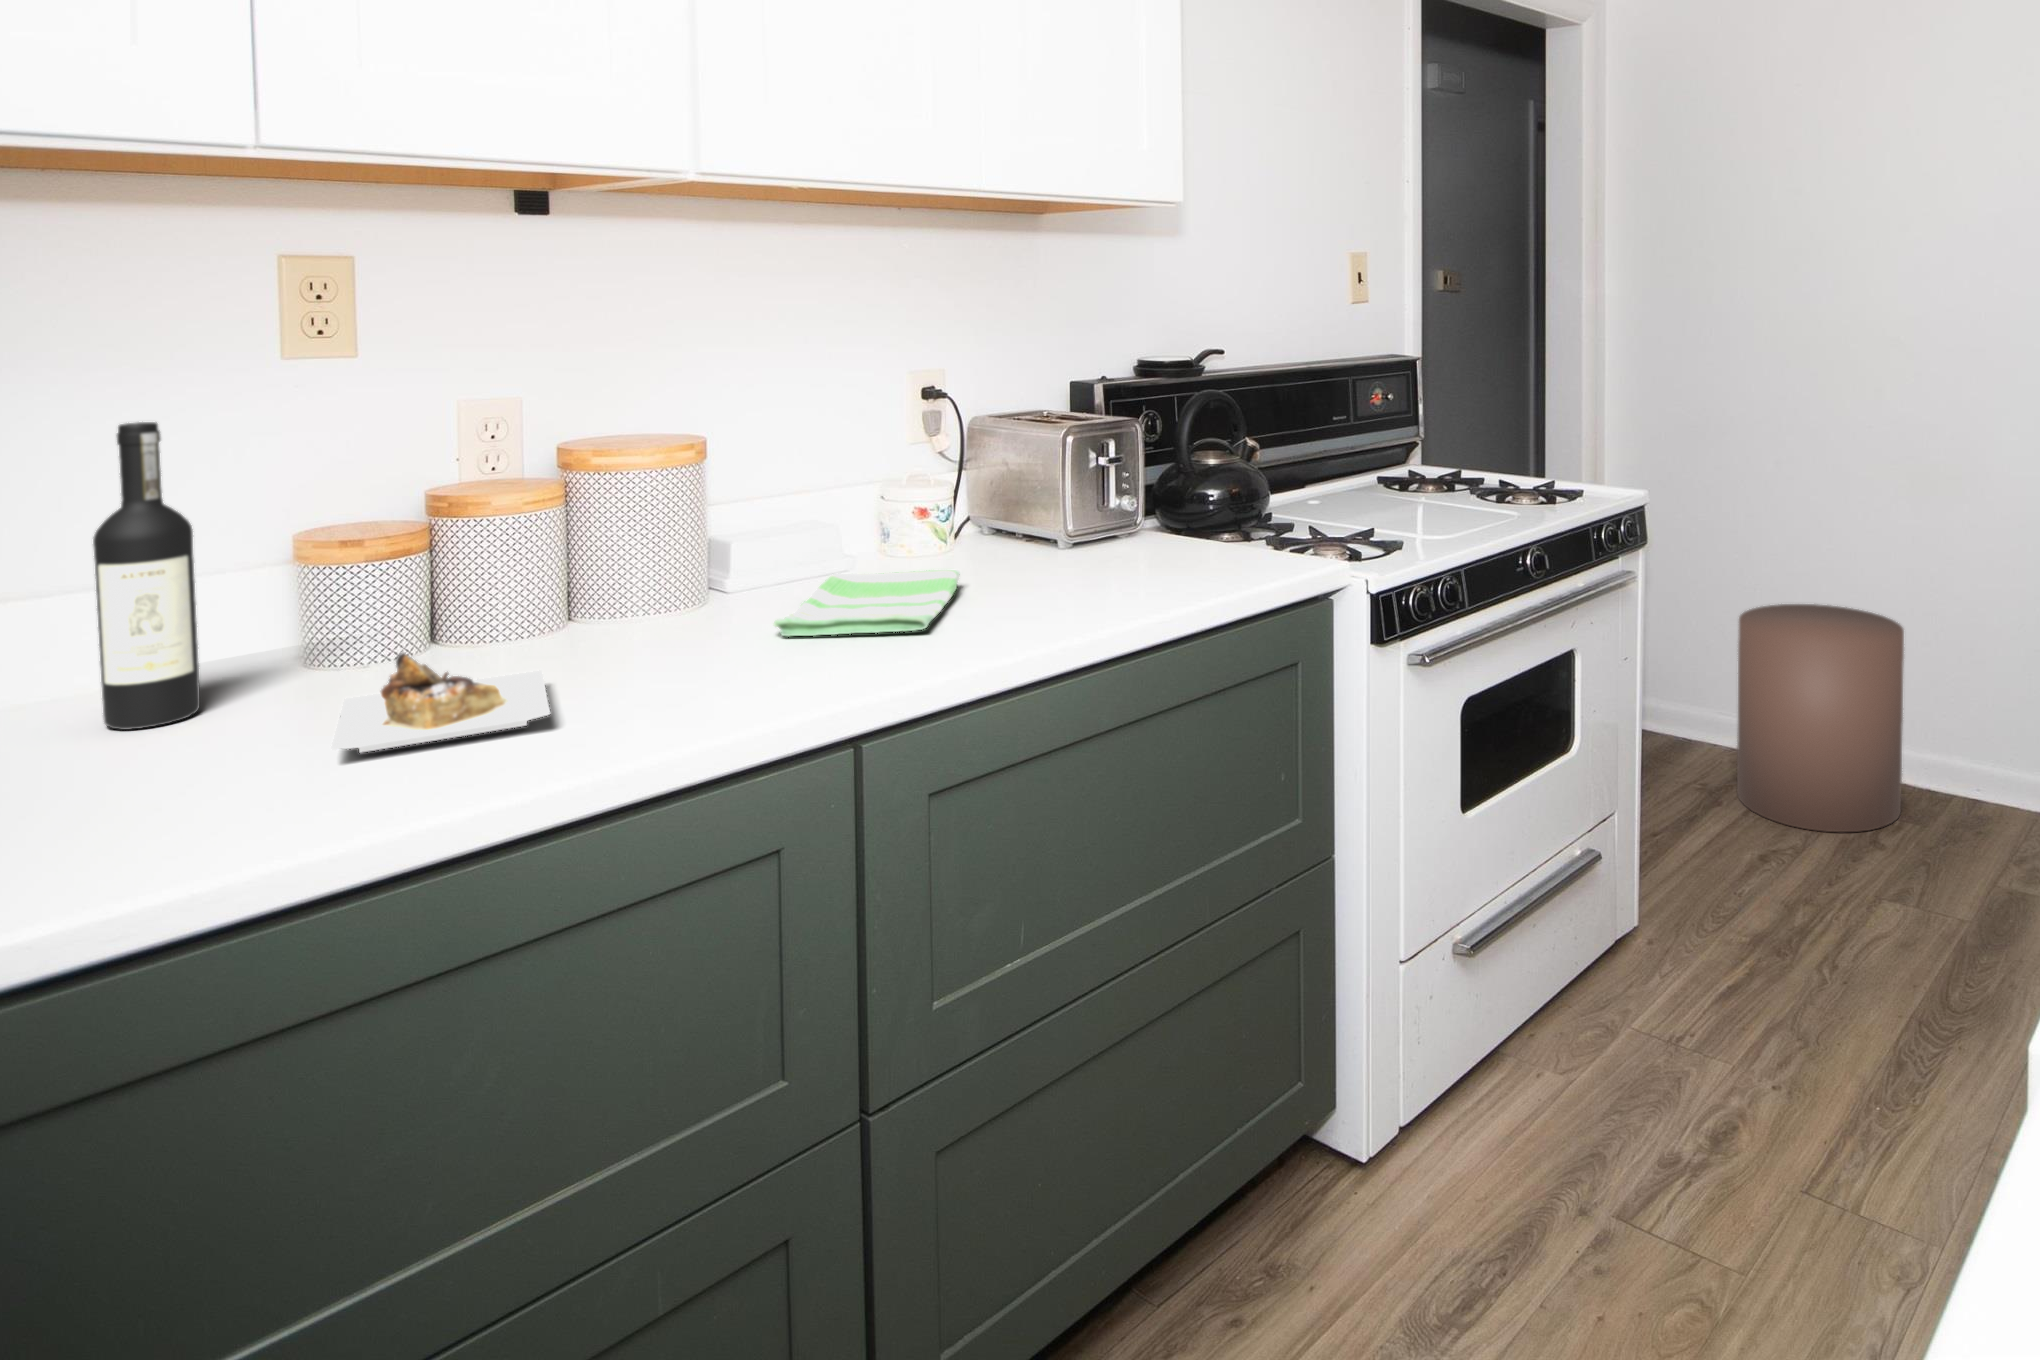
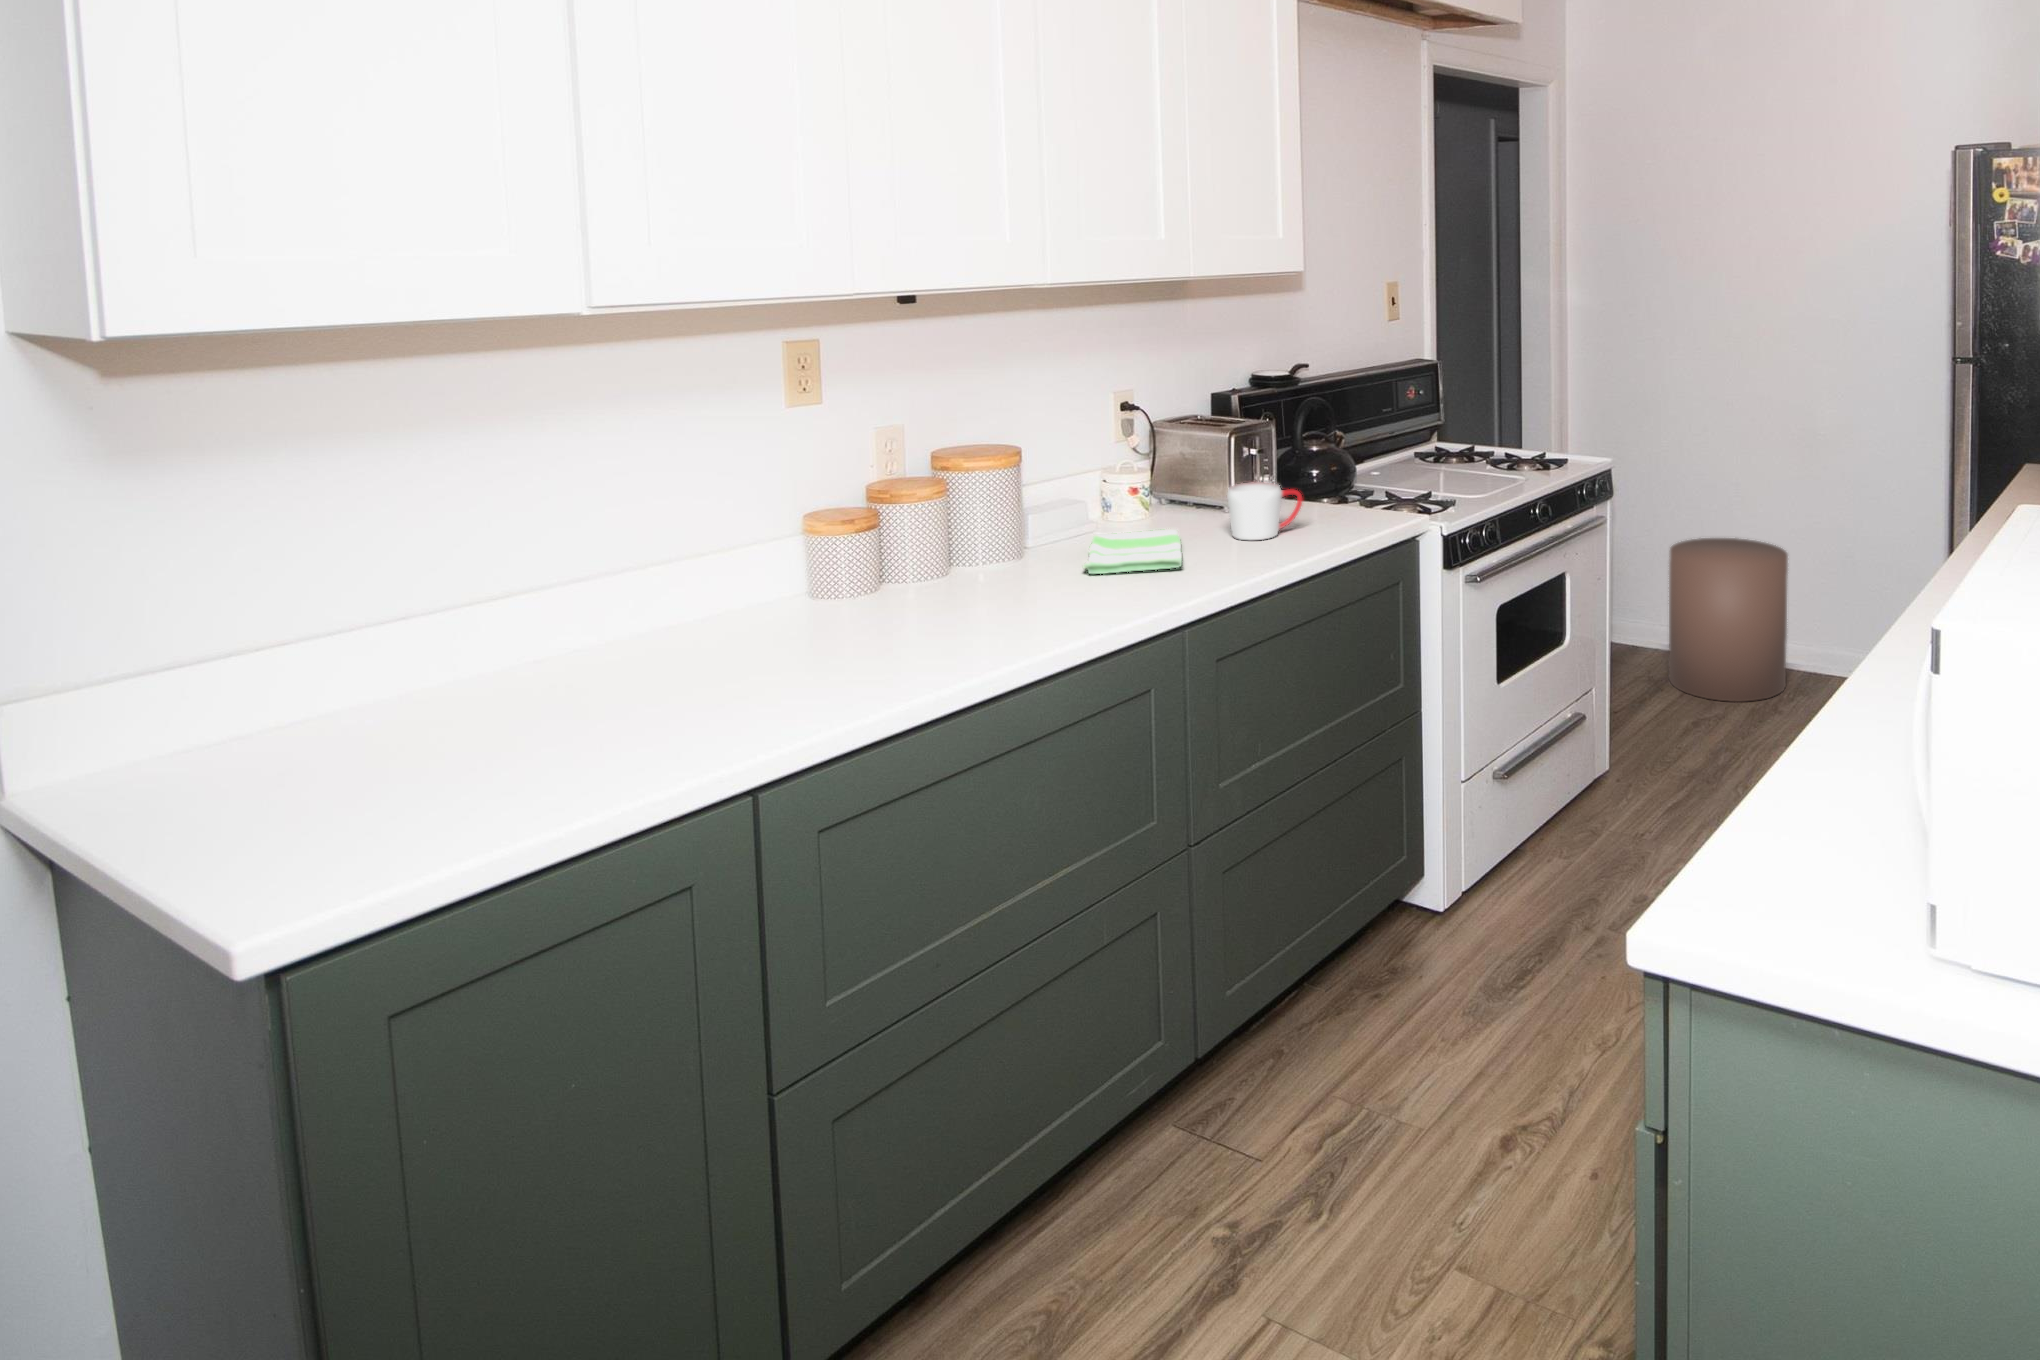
wine bottle: present [93,422,550,752] -> none [710,452,1004,645]
mug: none [1037,504,1154,590] -> present [1227,482,1302,540]

